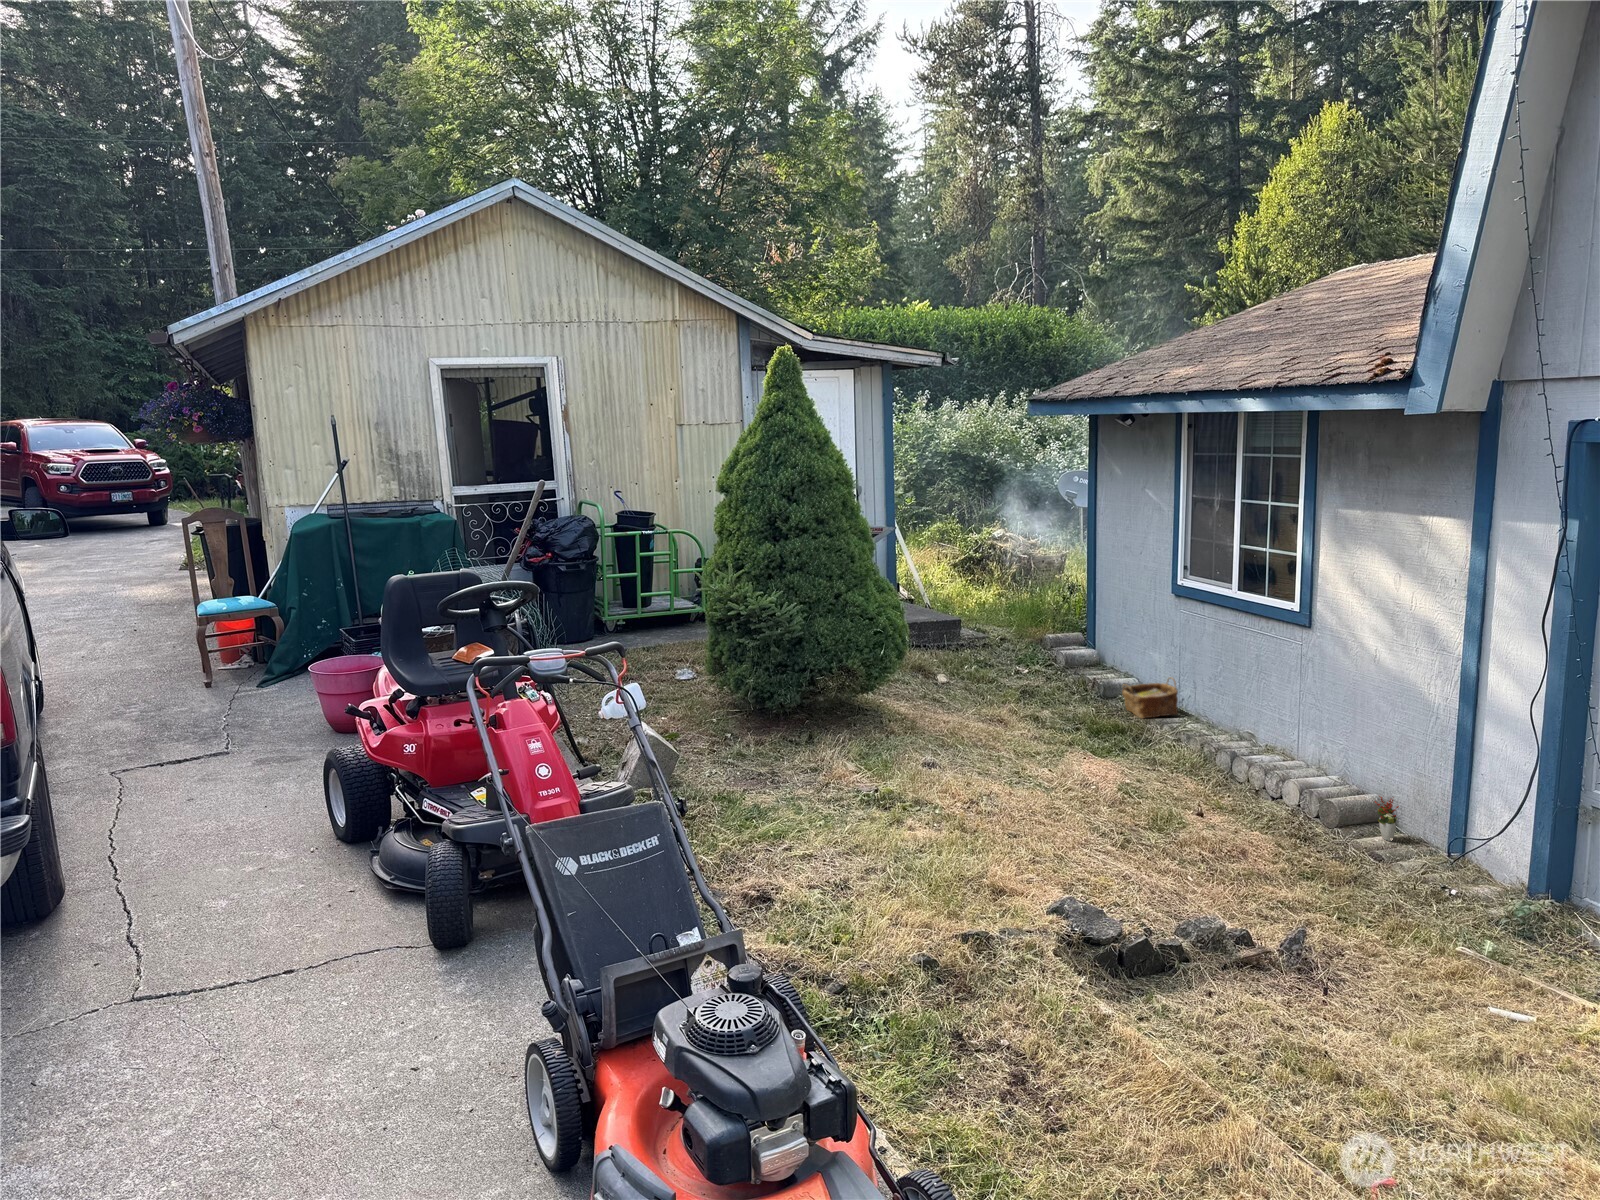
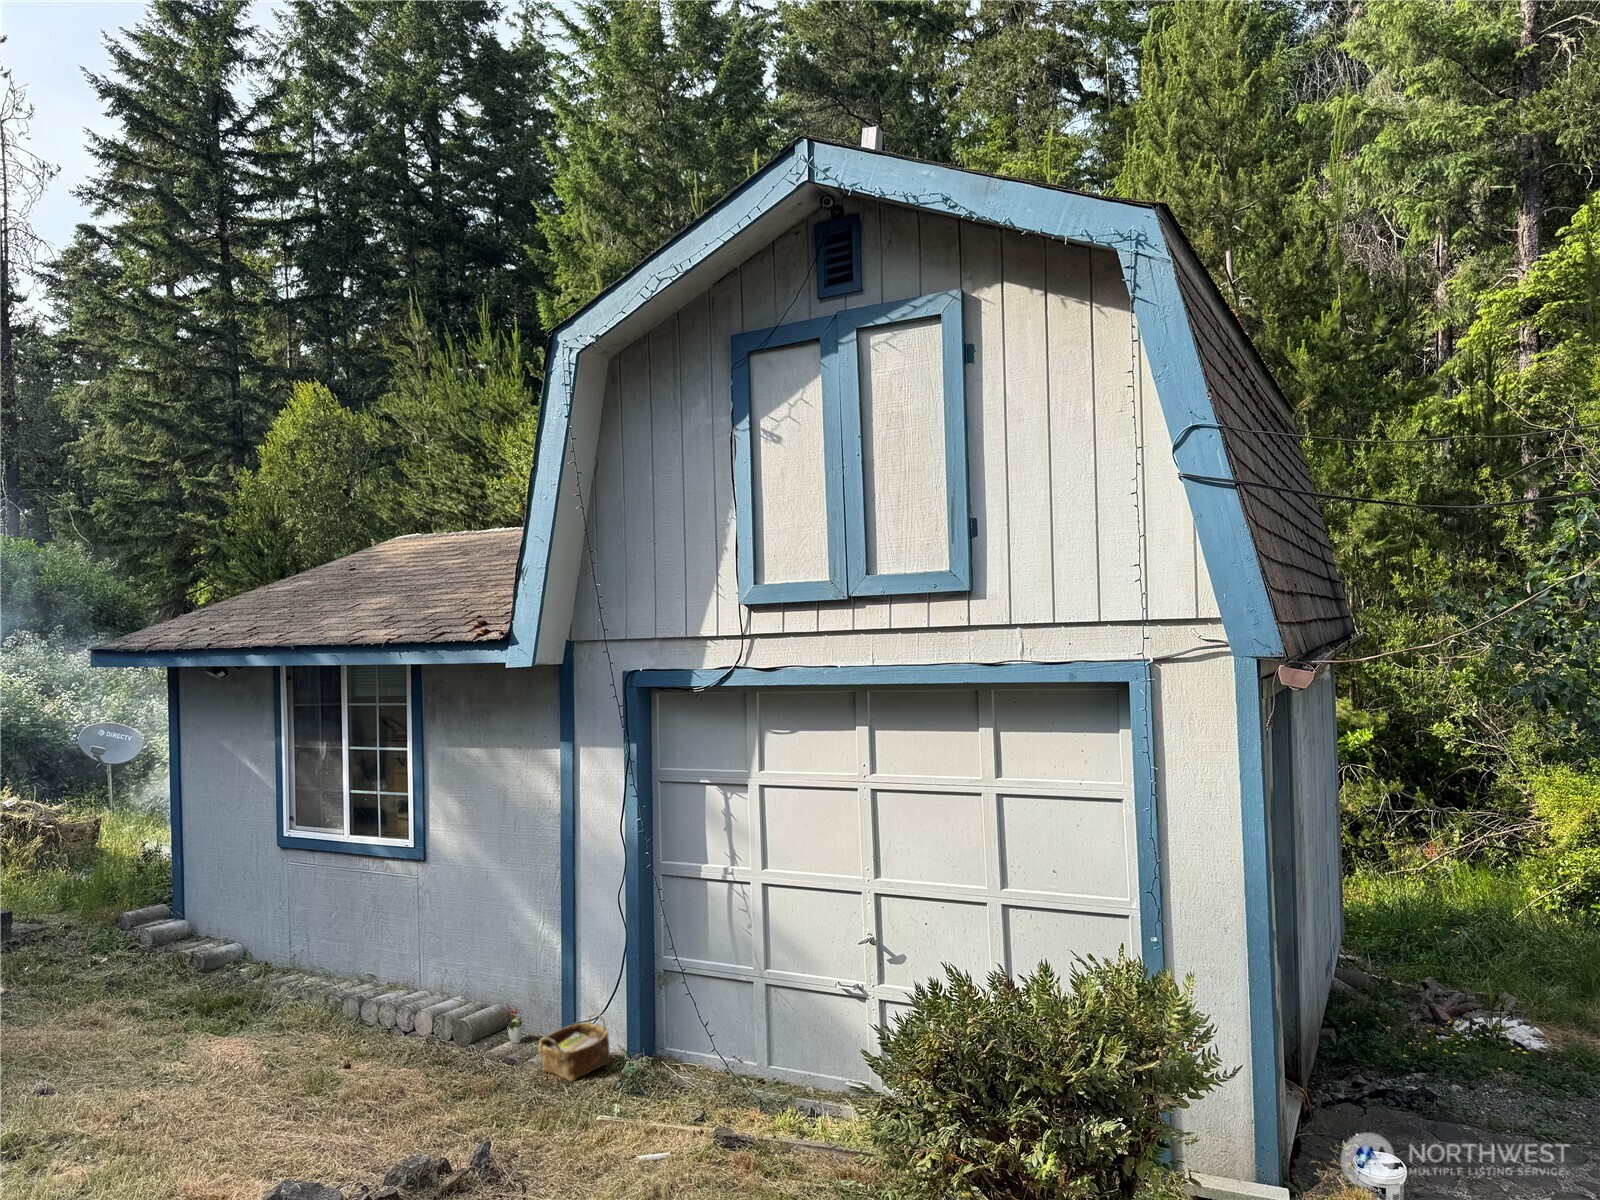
woven basket: present [1122,677,1178,718] -> present [539,1013,610,1081]

